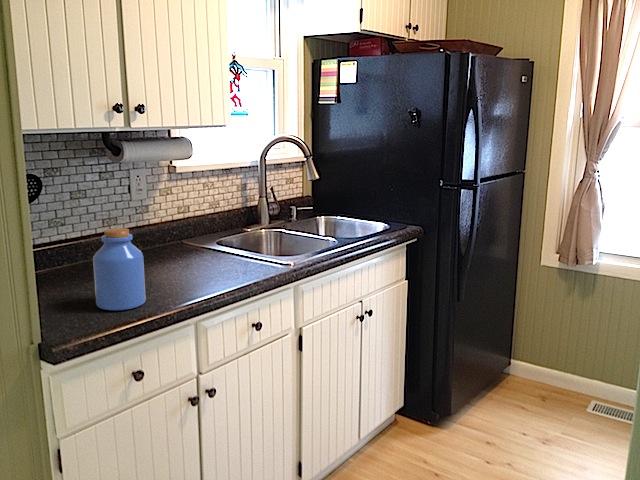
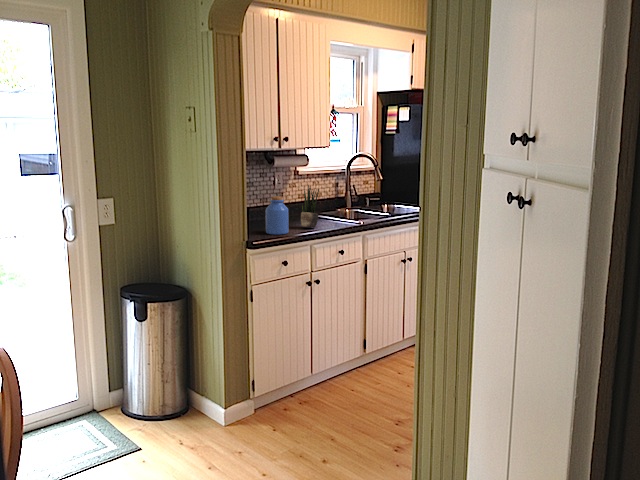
potted plant: none [174,199,209,284] -> present [301,185,319,228]

